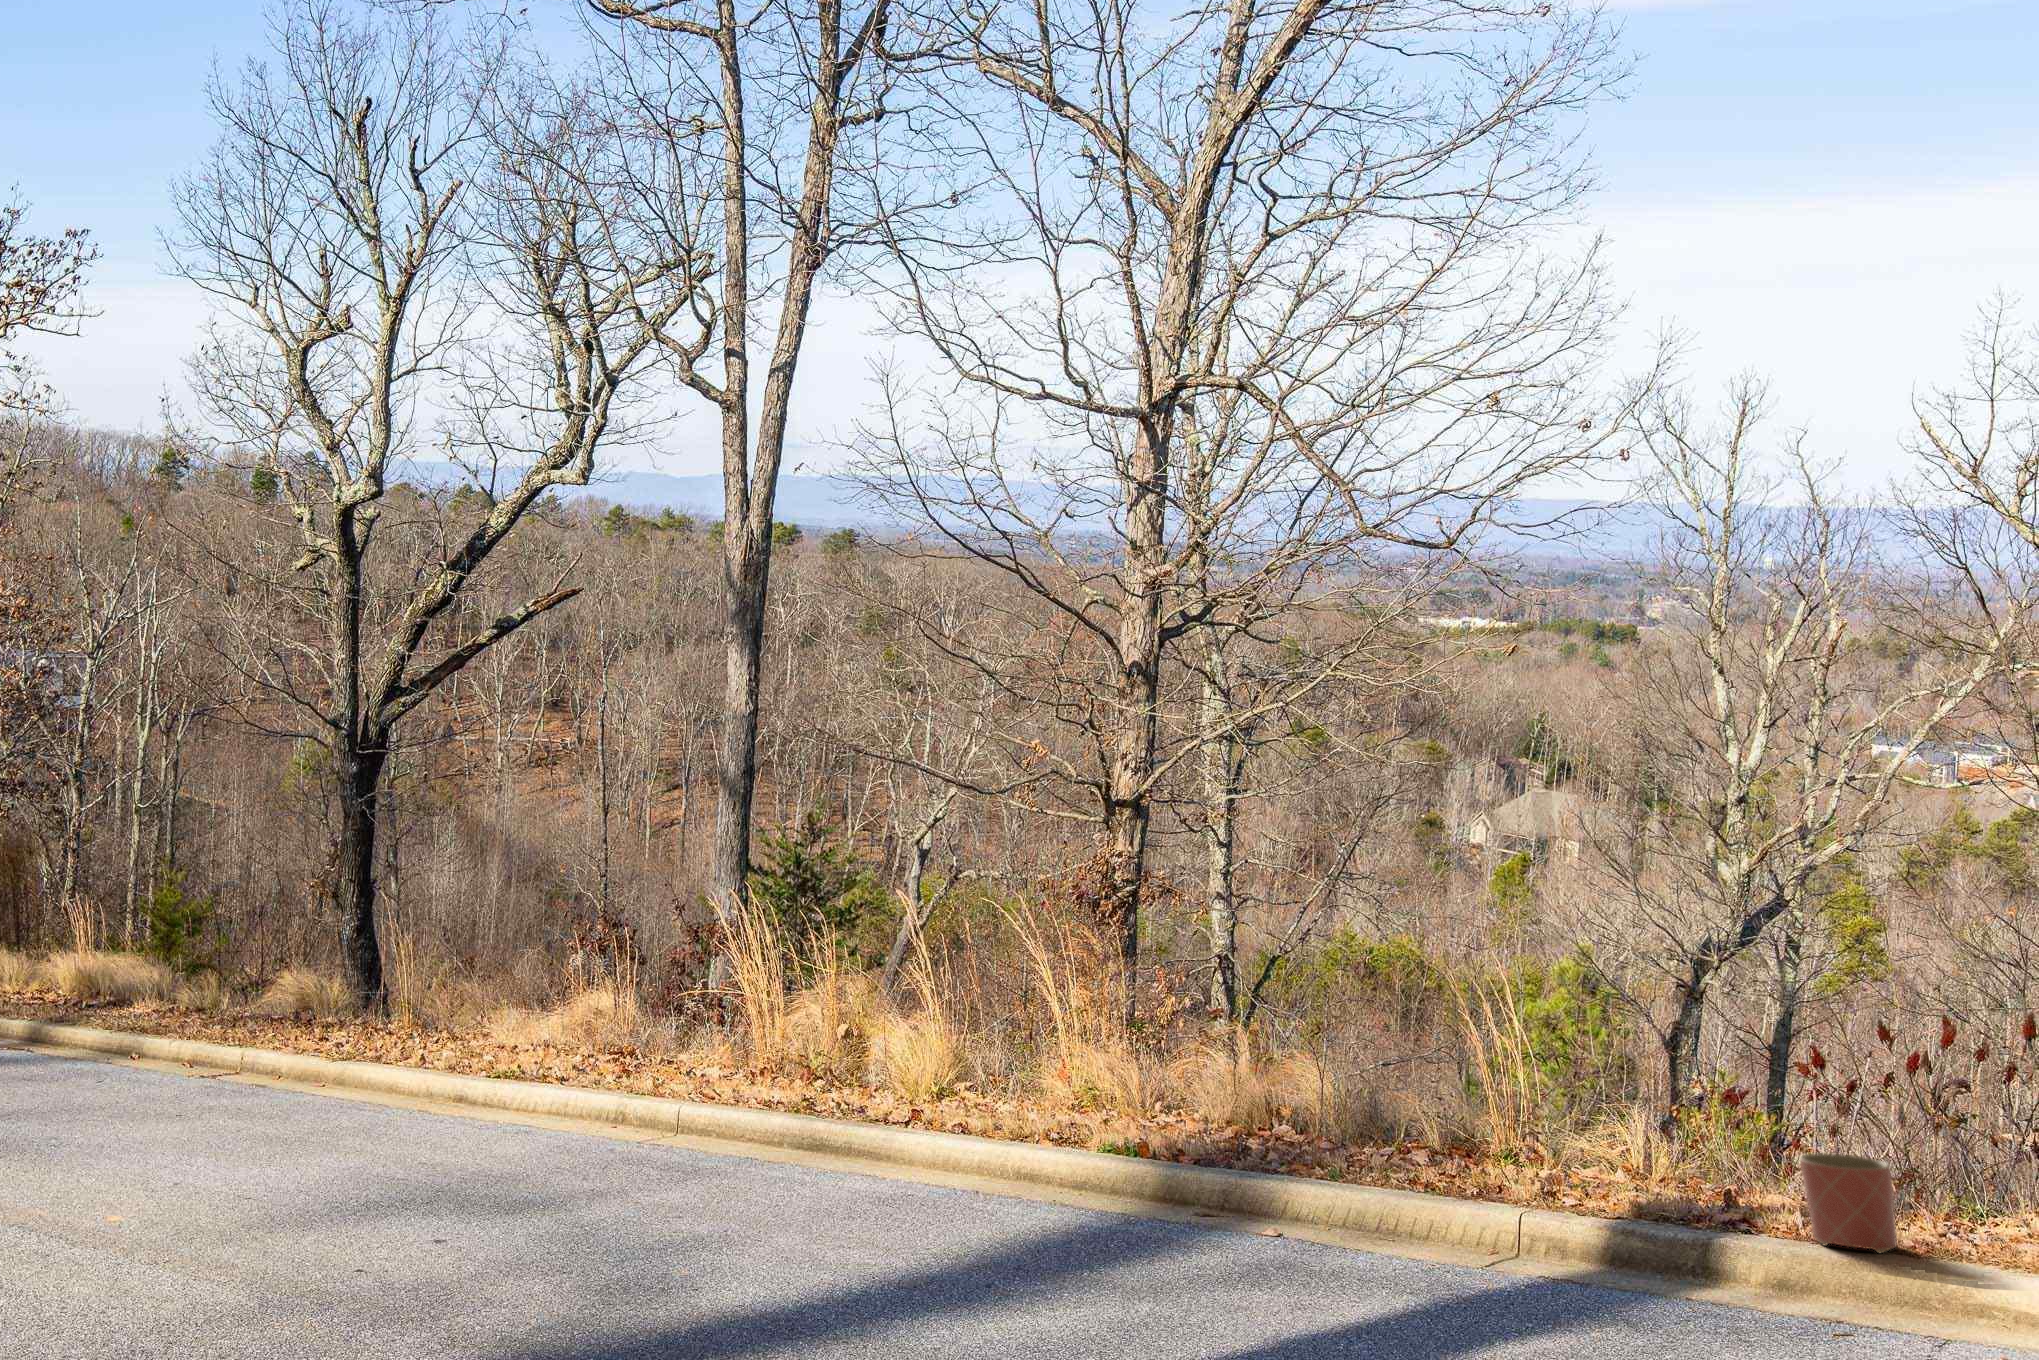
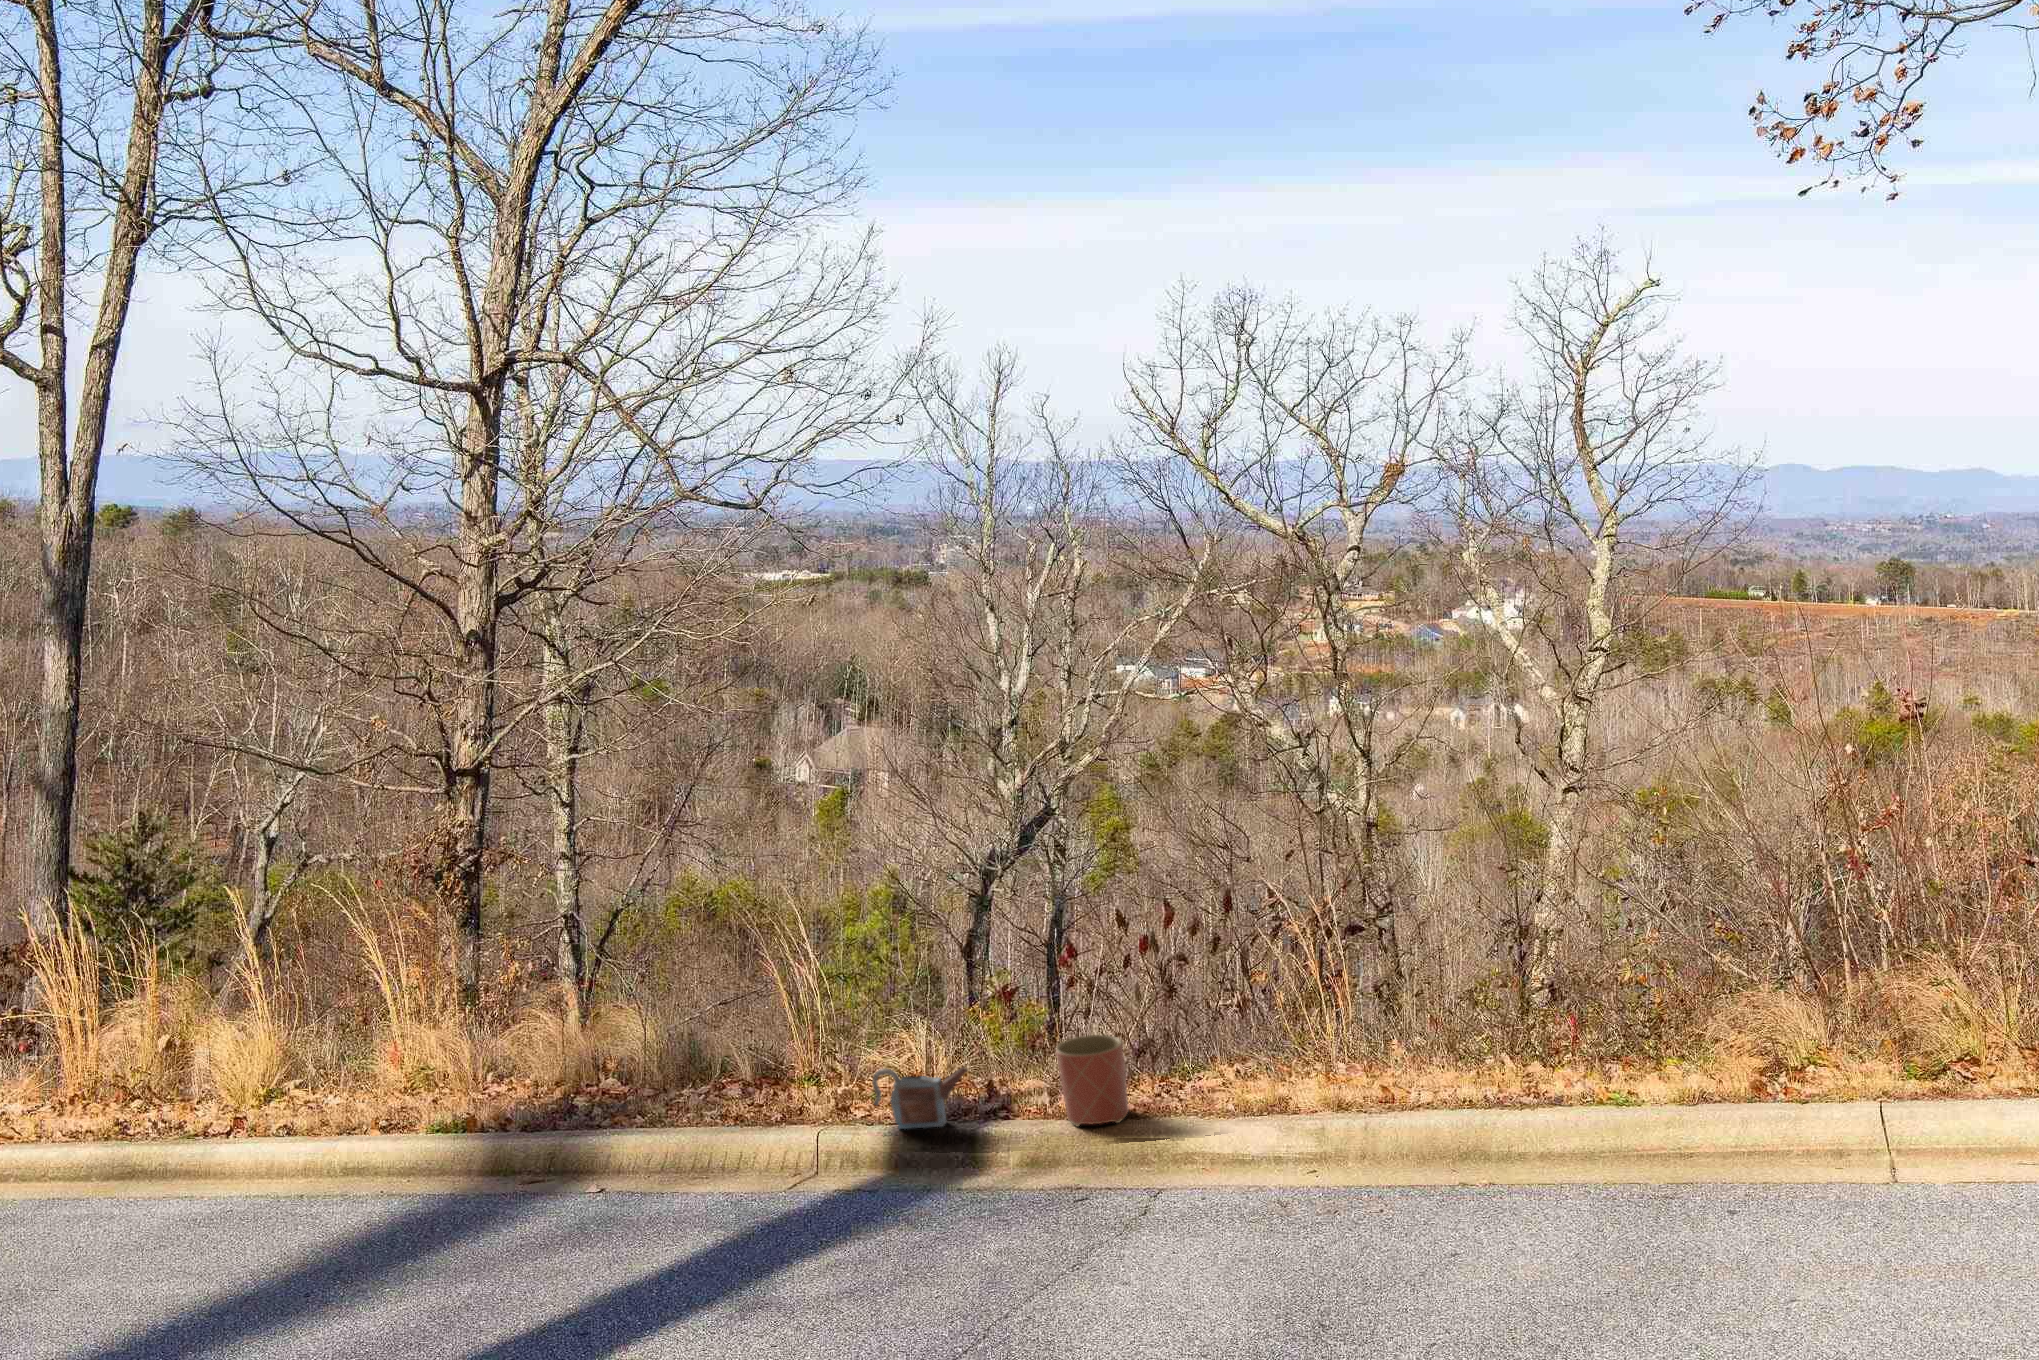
watering can: none [1570,1141,1688,1215] -> present [872,1067,967,1129]

